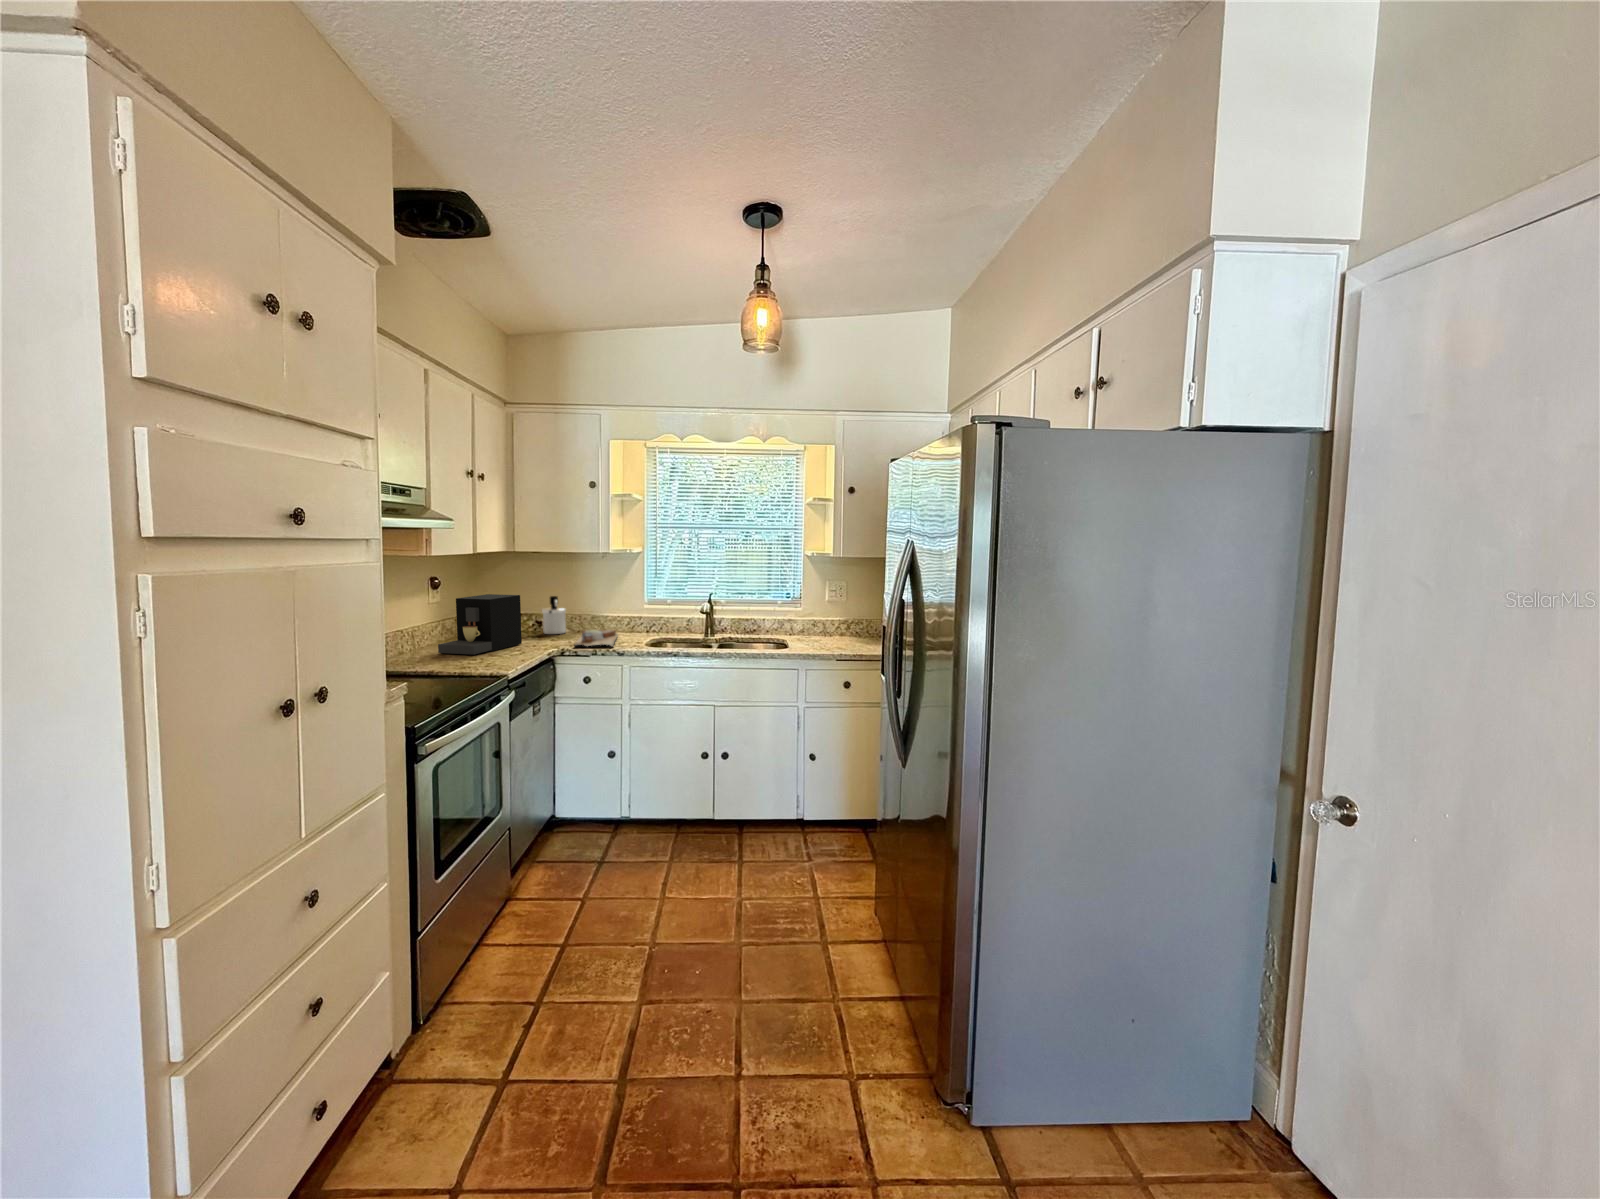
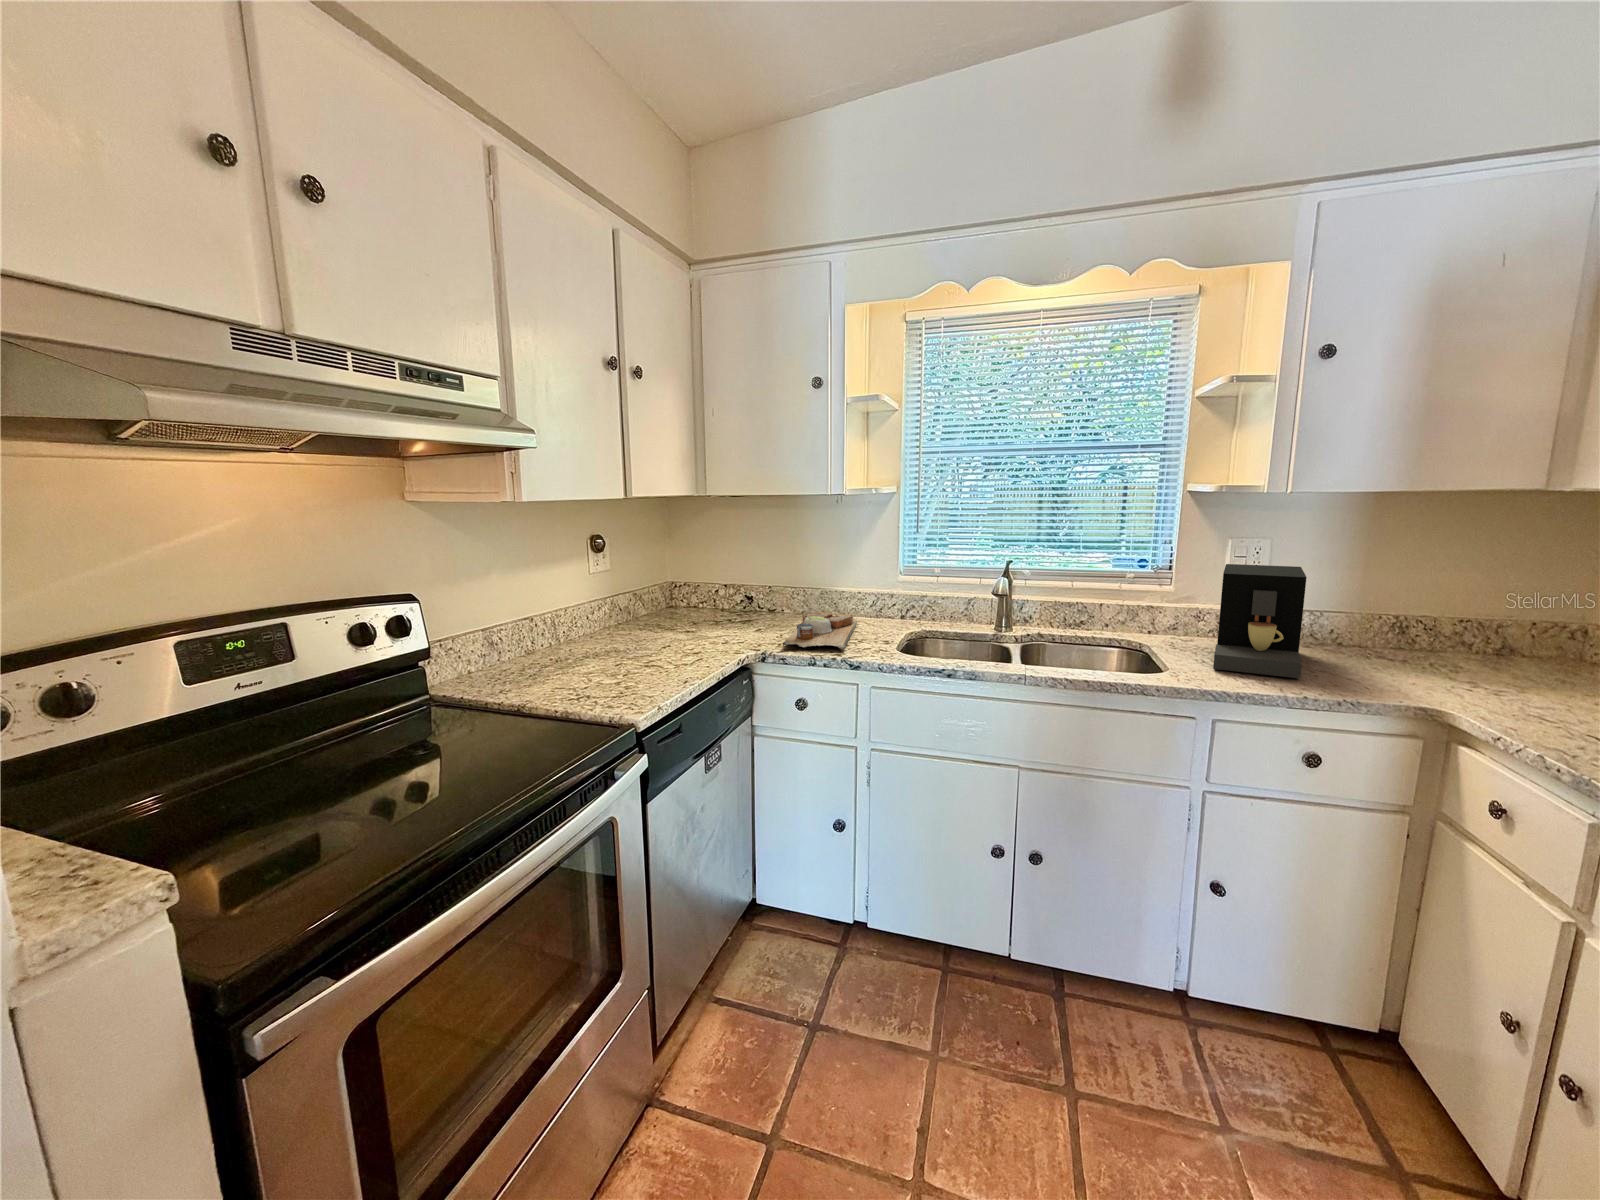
coffee maker: present [438,594,522,655] -> present [1213,564,1307,678]
soap dispenser: present [542,596,566,634] -> none [752,560,785,616]

